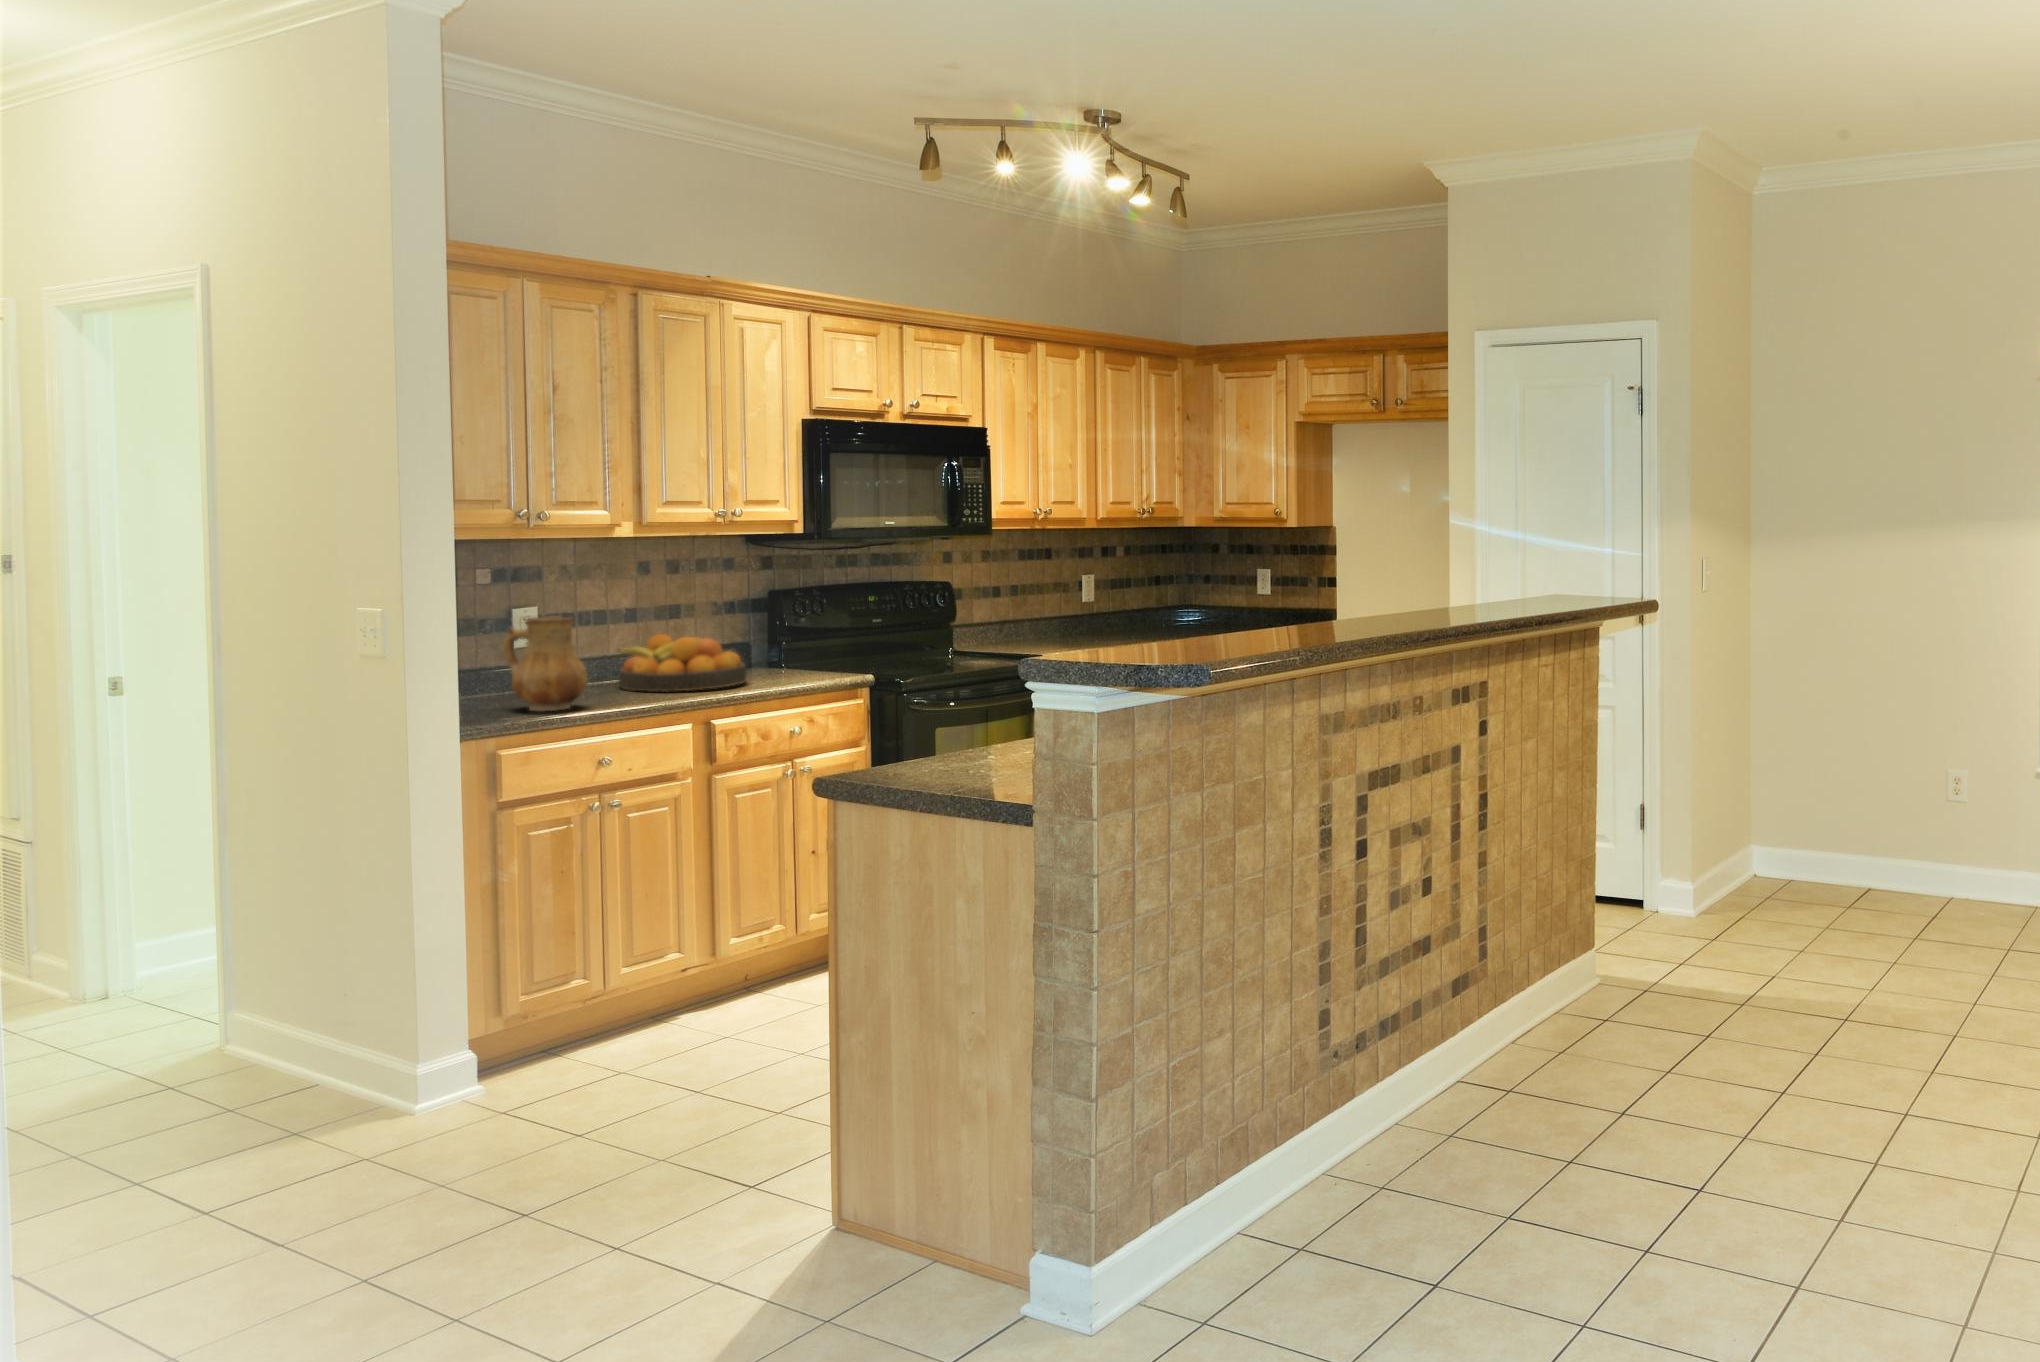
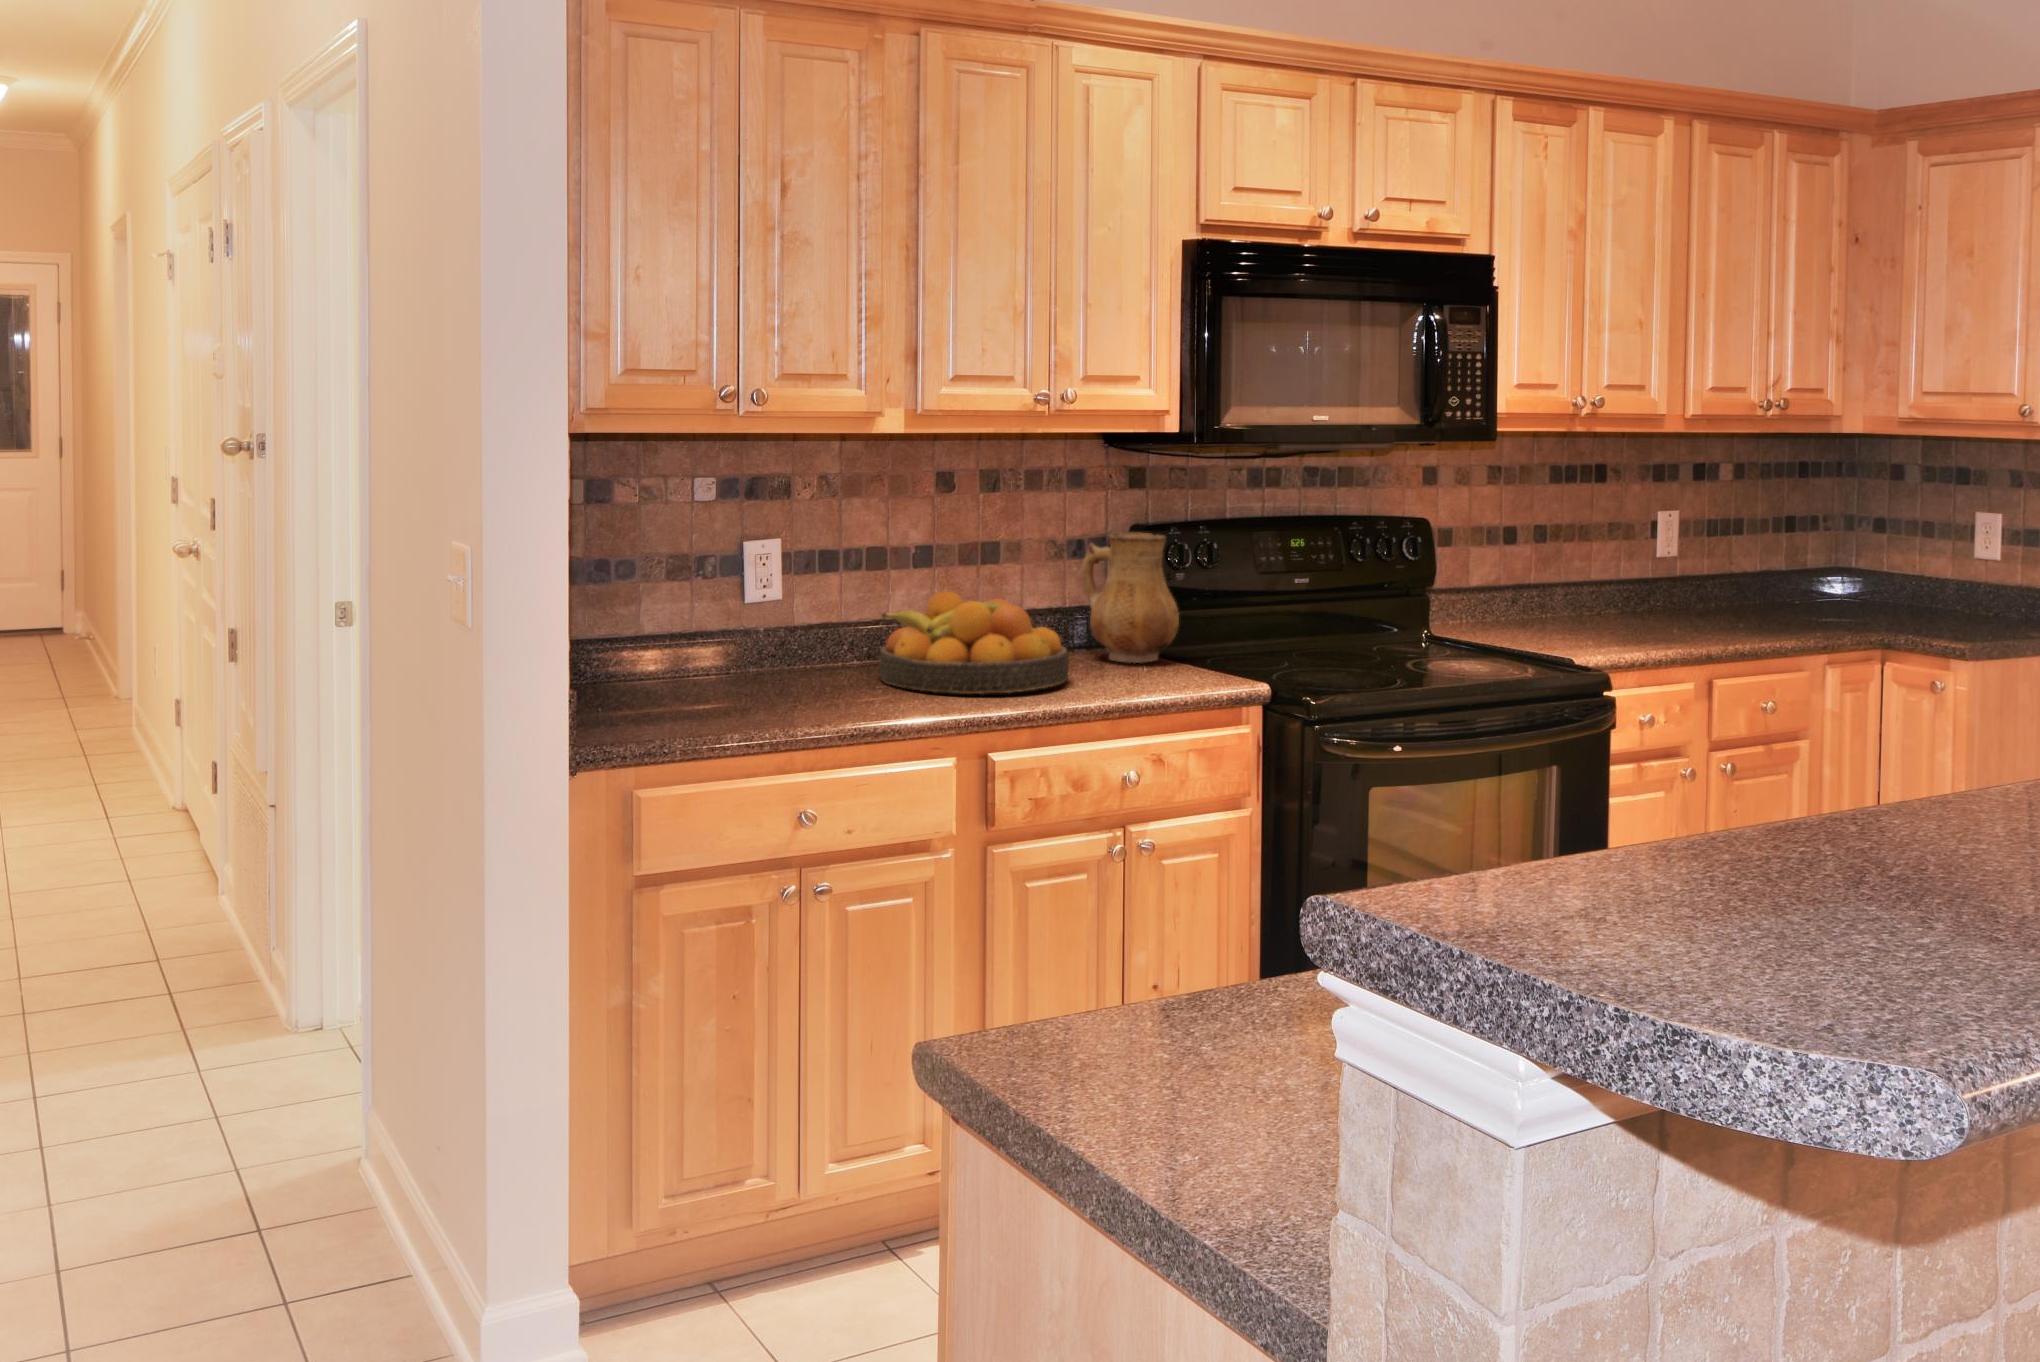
ceramic pitcher: present [503,617,588,711] -> present [1081,532,1179,663]

